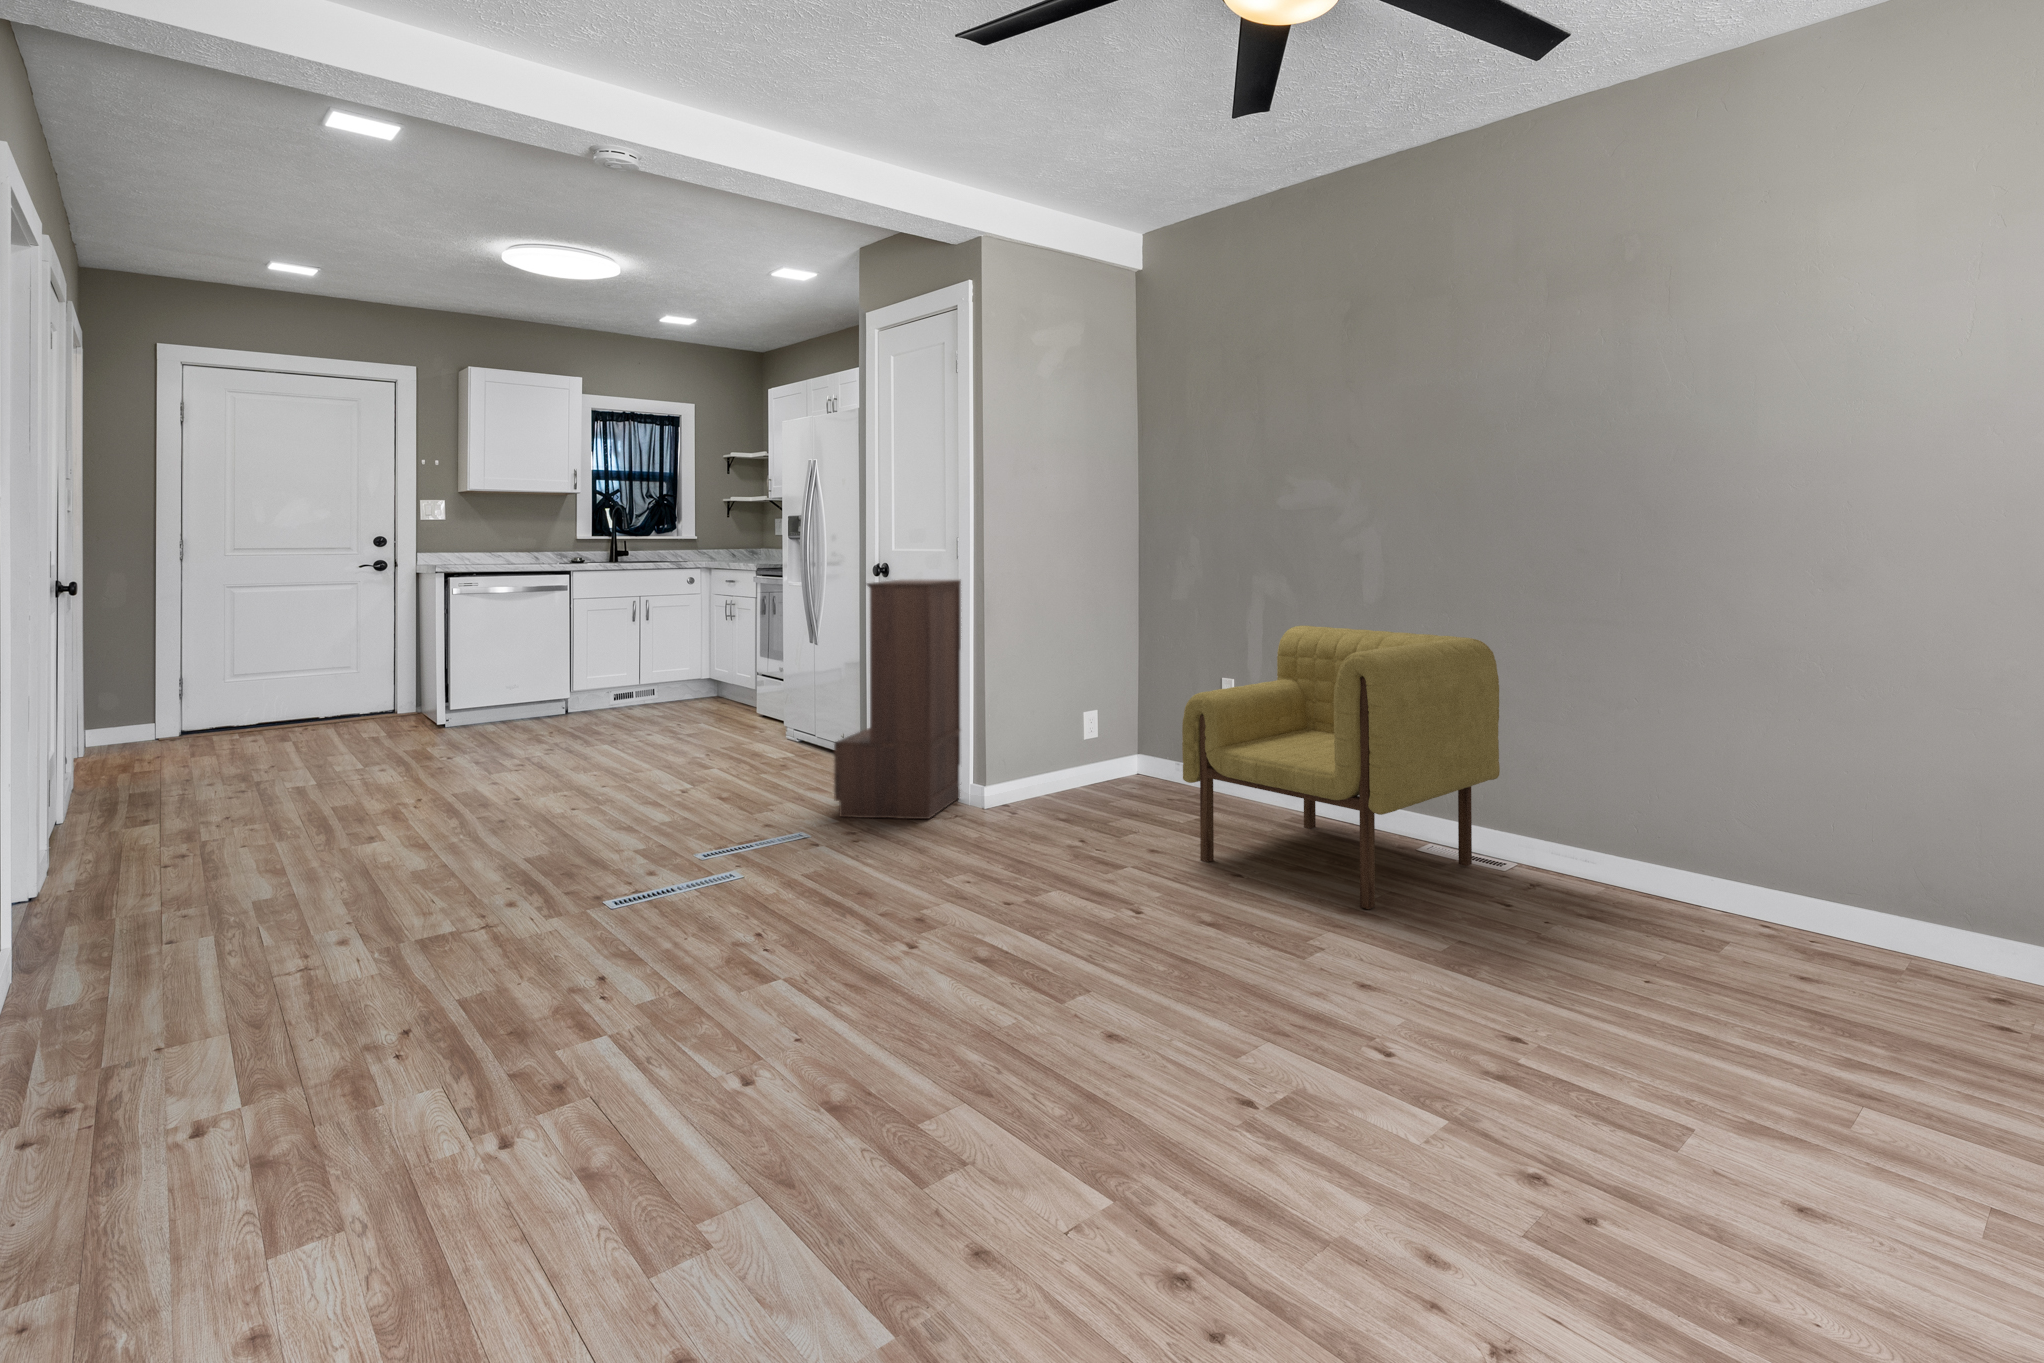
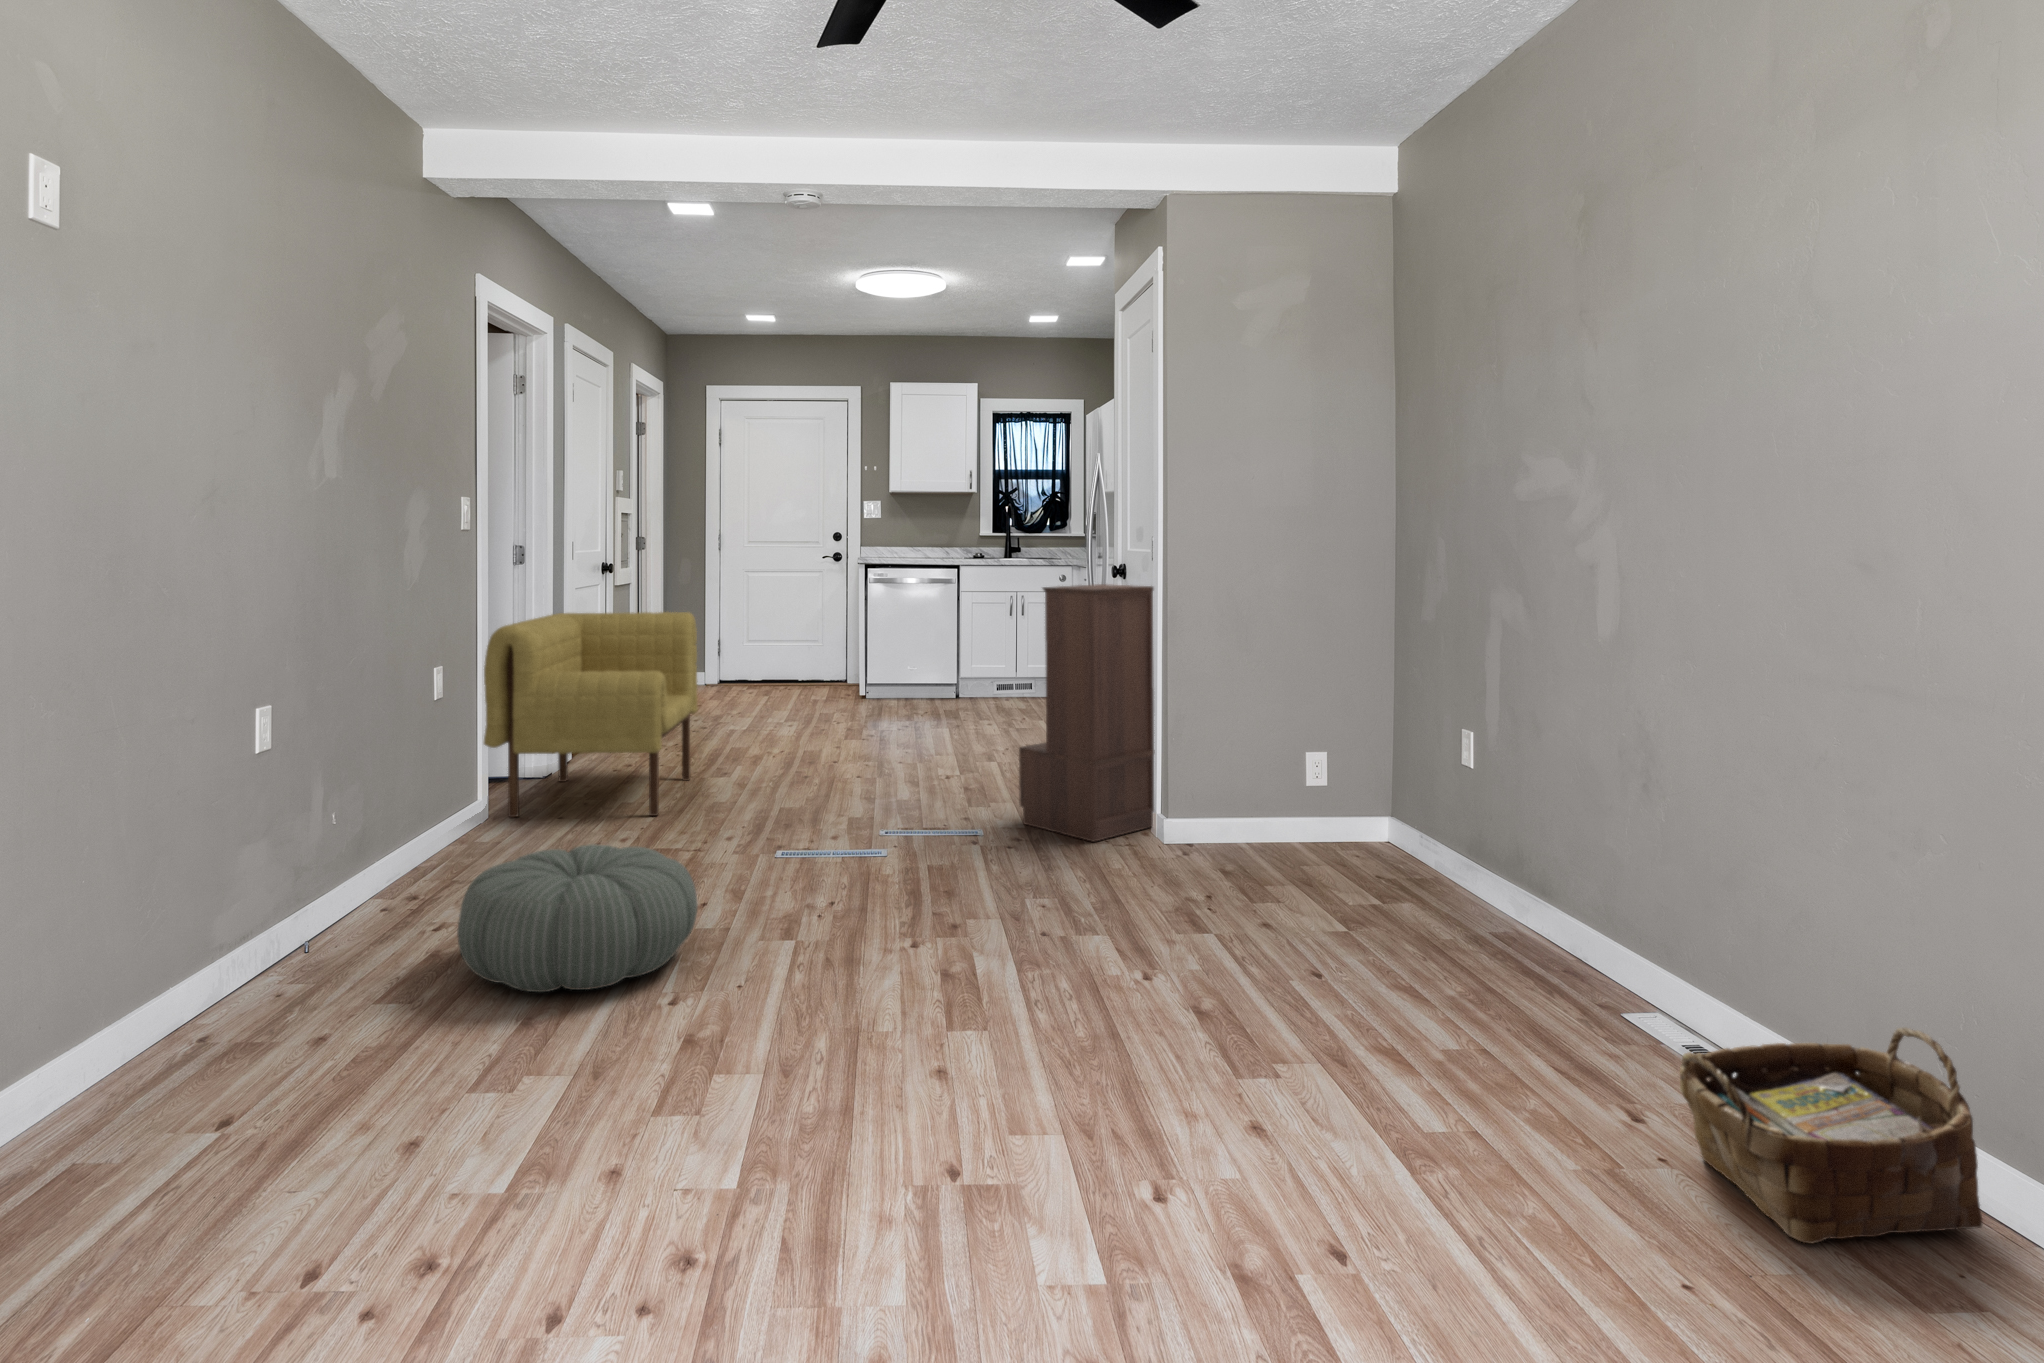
armchair: present [1182,626,1500,909] -> present [484,612,698,817]
woven basket: none [1541,807,1679,938] -> present [1680,1027,1983,1243]
pouf: none [344,906,697,1122] -> present [457,844,697,992]

